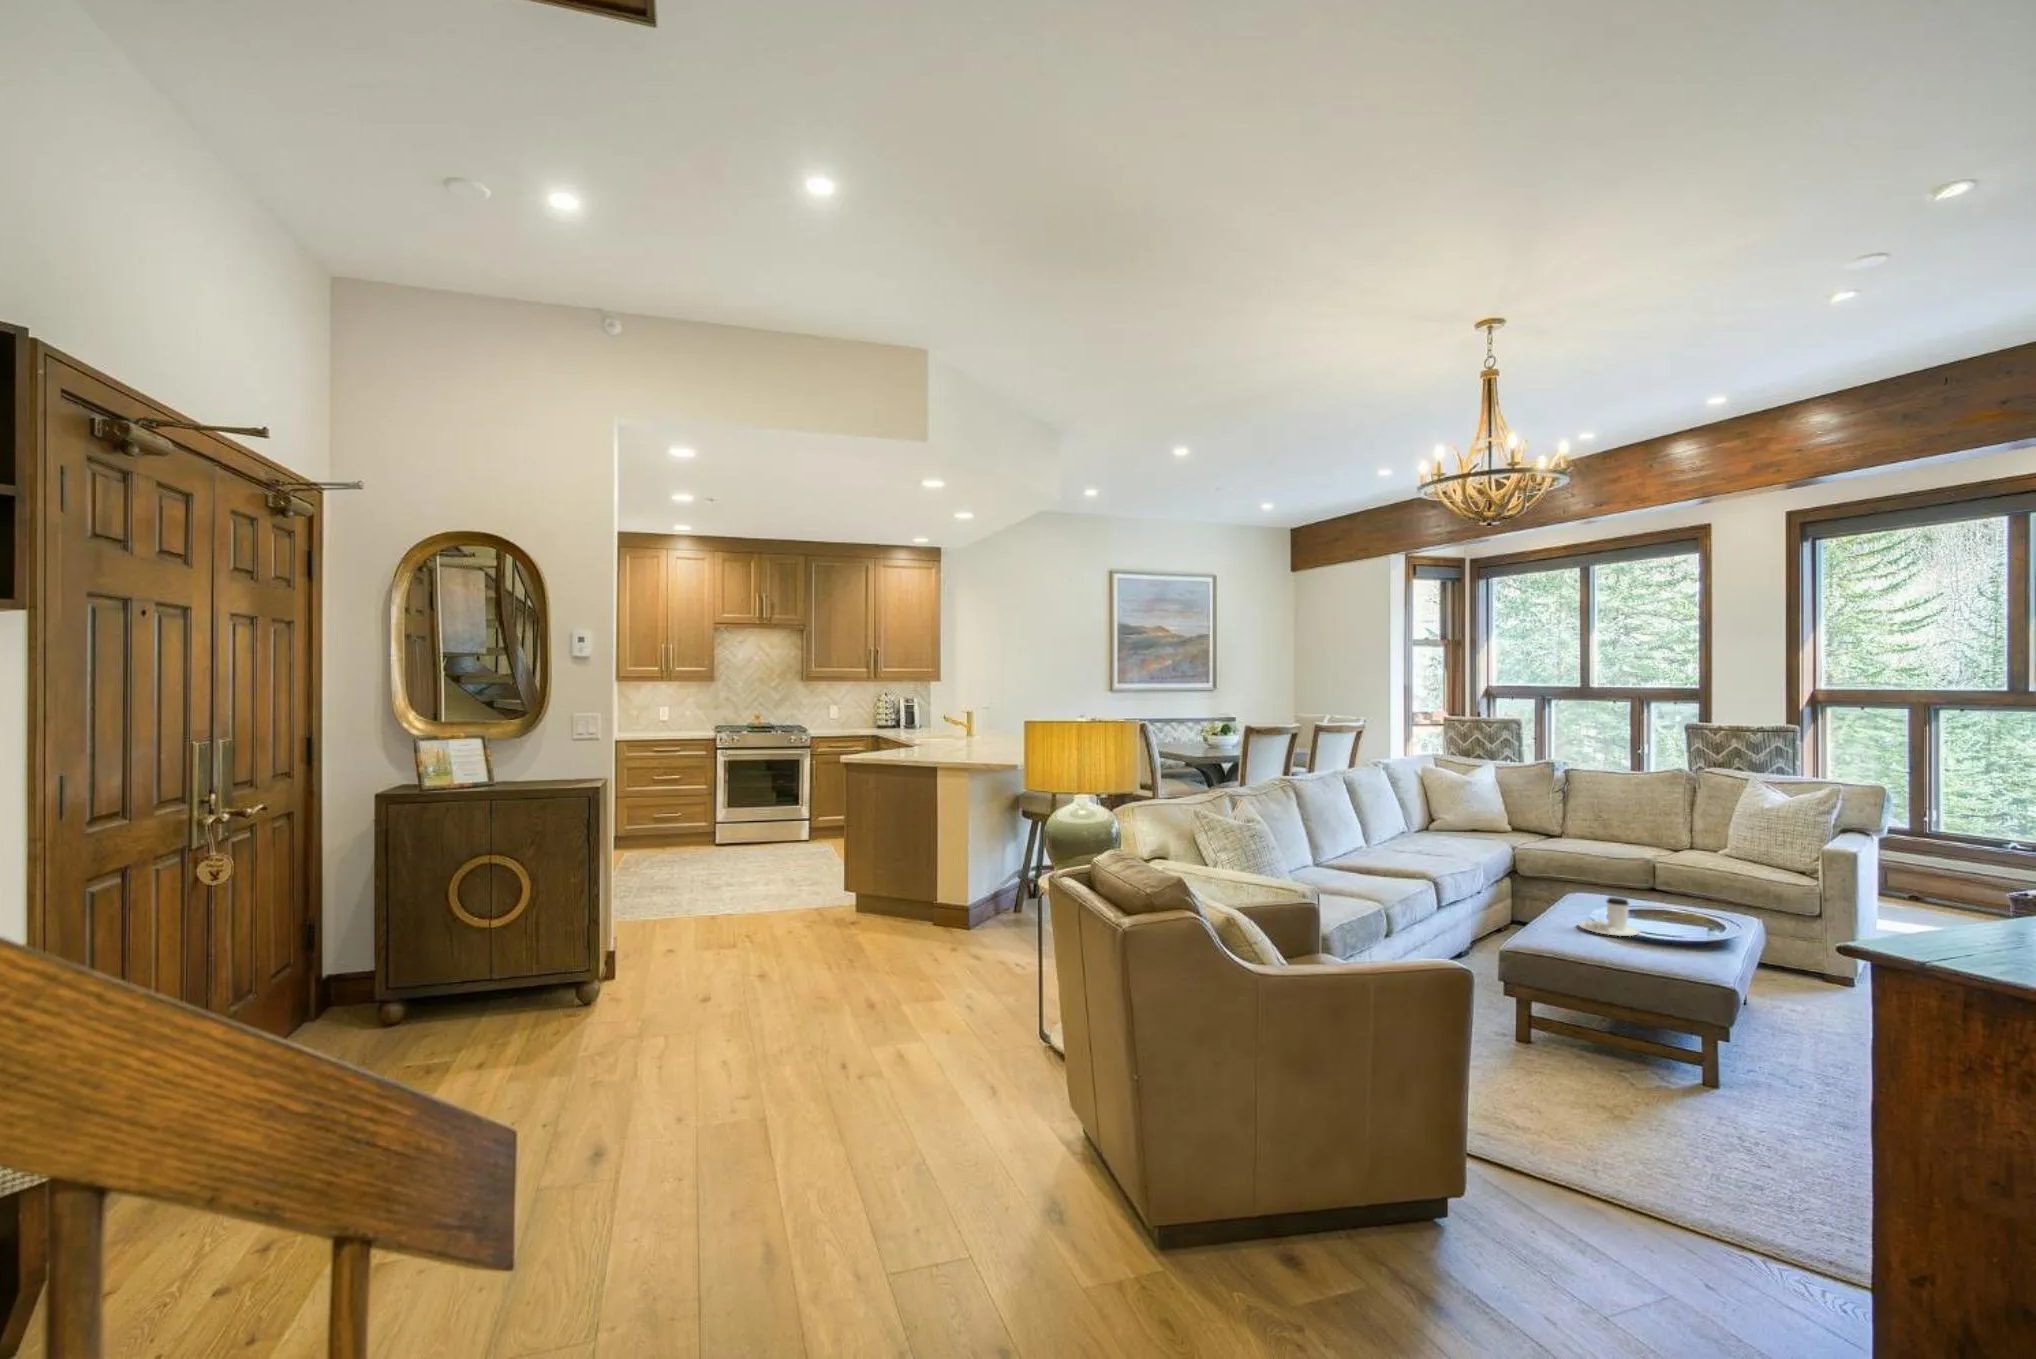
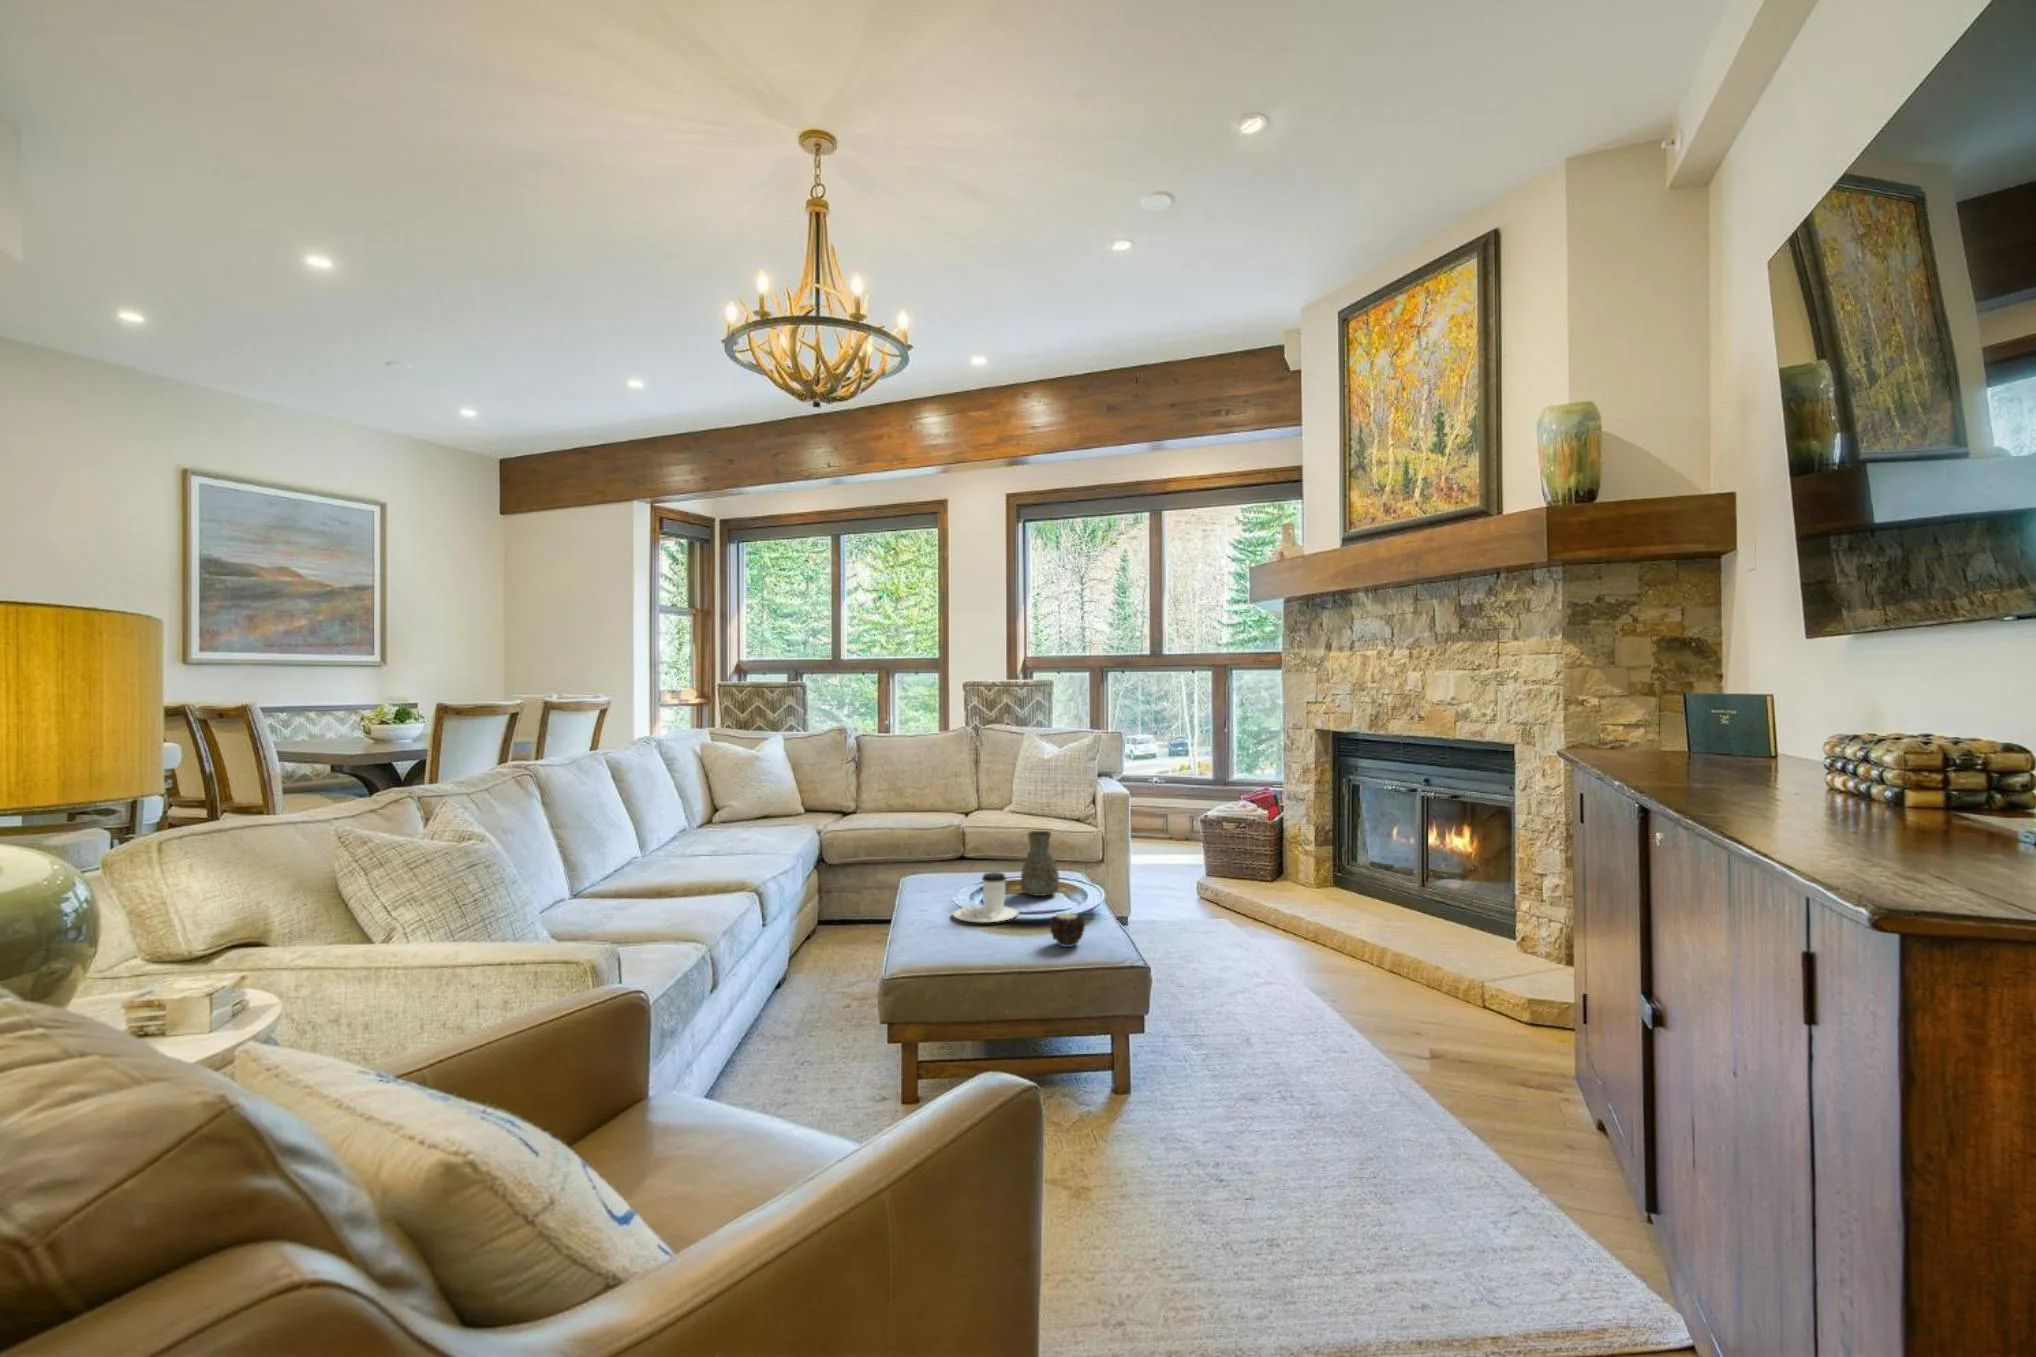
decorative vase: none [1656,872,1697,927] -> present [1020,831,1059,896]
candle: none [1644,933,1678,963] -> present [1049,913,1085,947]

